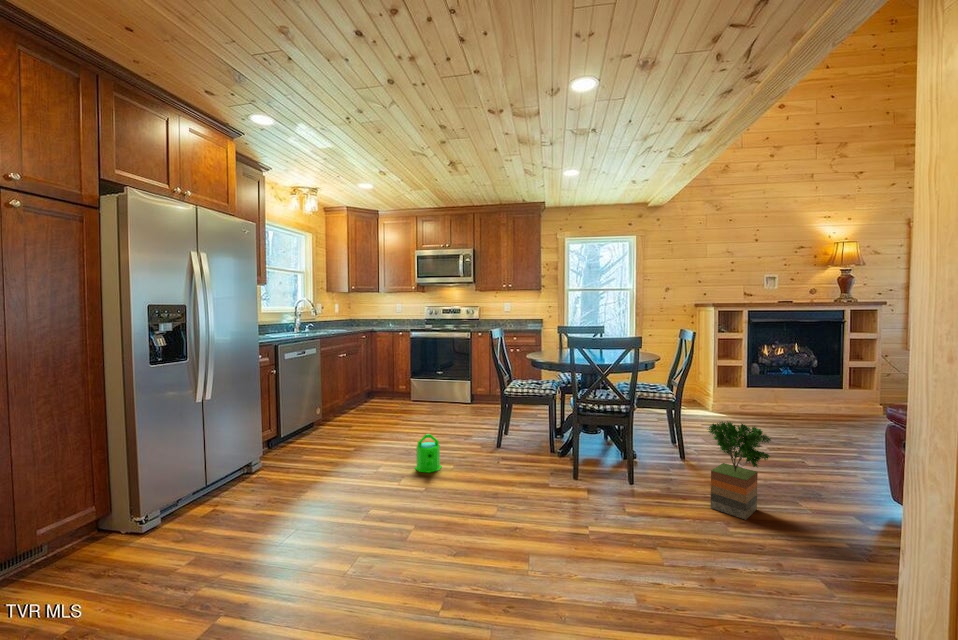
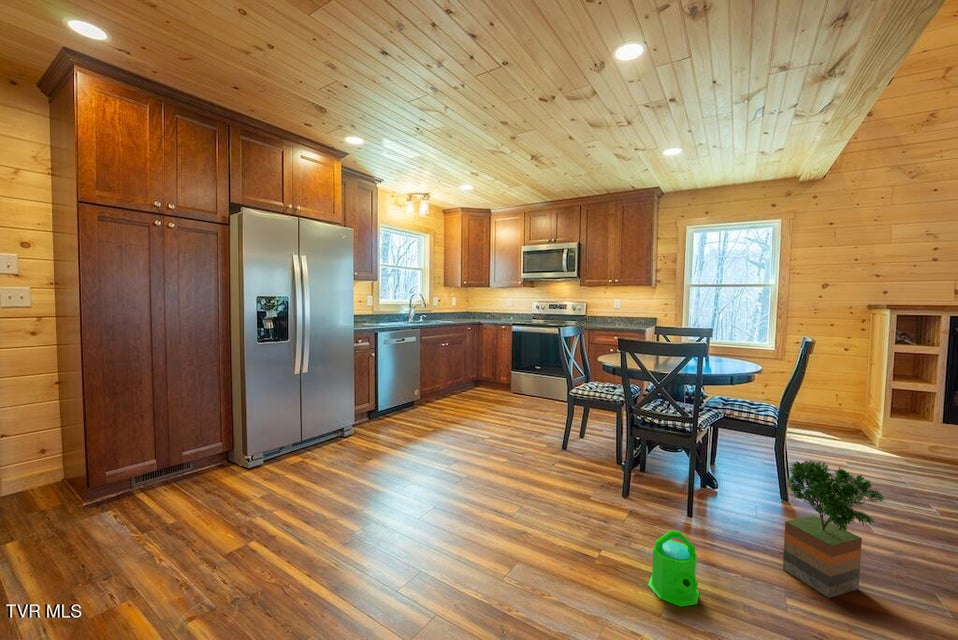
watering can: present [415,434,441,473] -> present [648,530,699,607]

